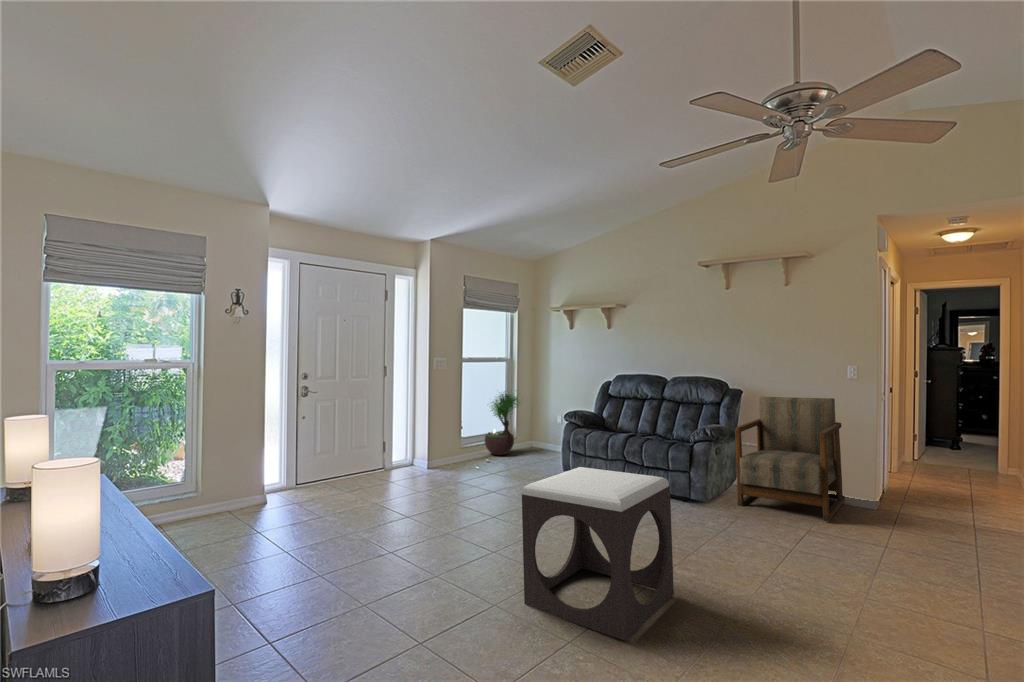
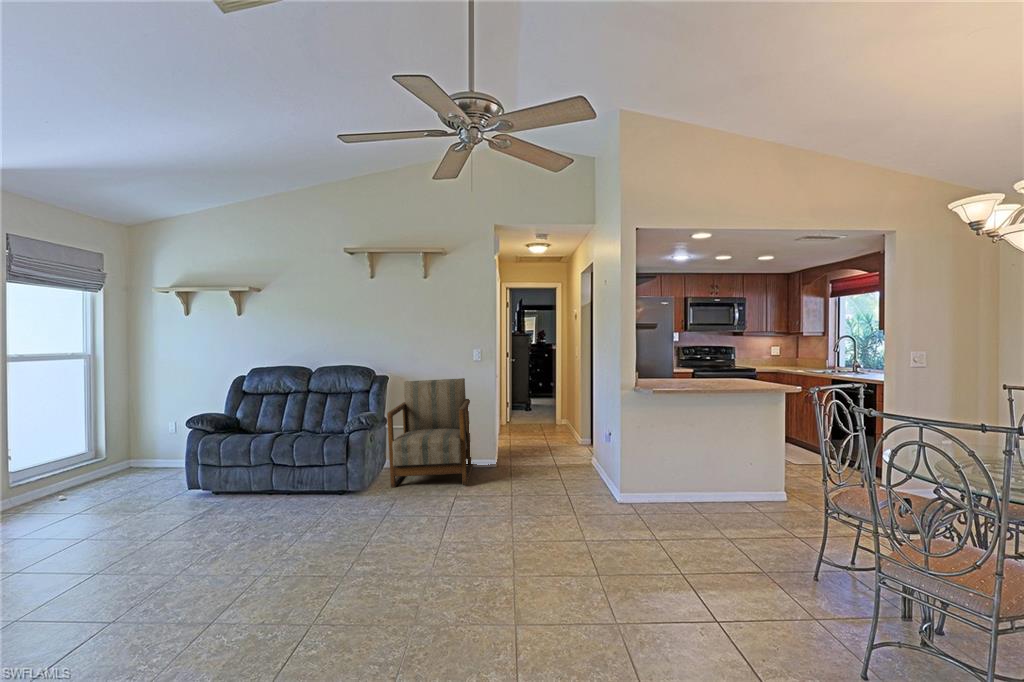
potted tree: present [485,393,520,455] -> none [51,393,116,487]
footstool: present [522,467,674,641] -> none [173,472,358,667]

